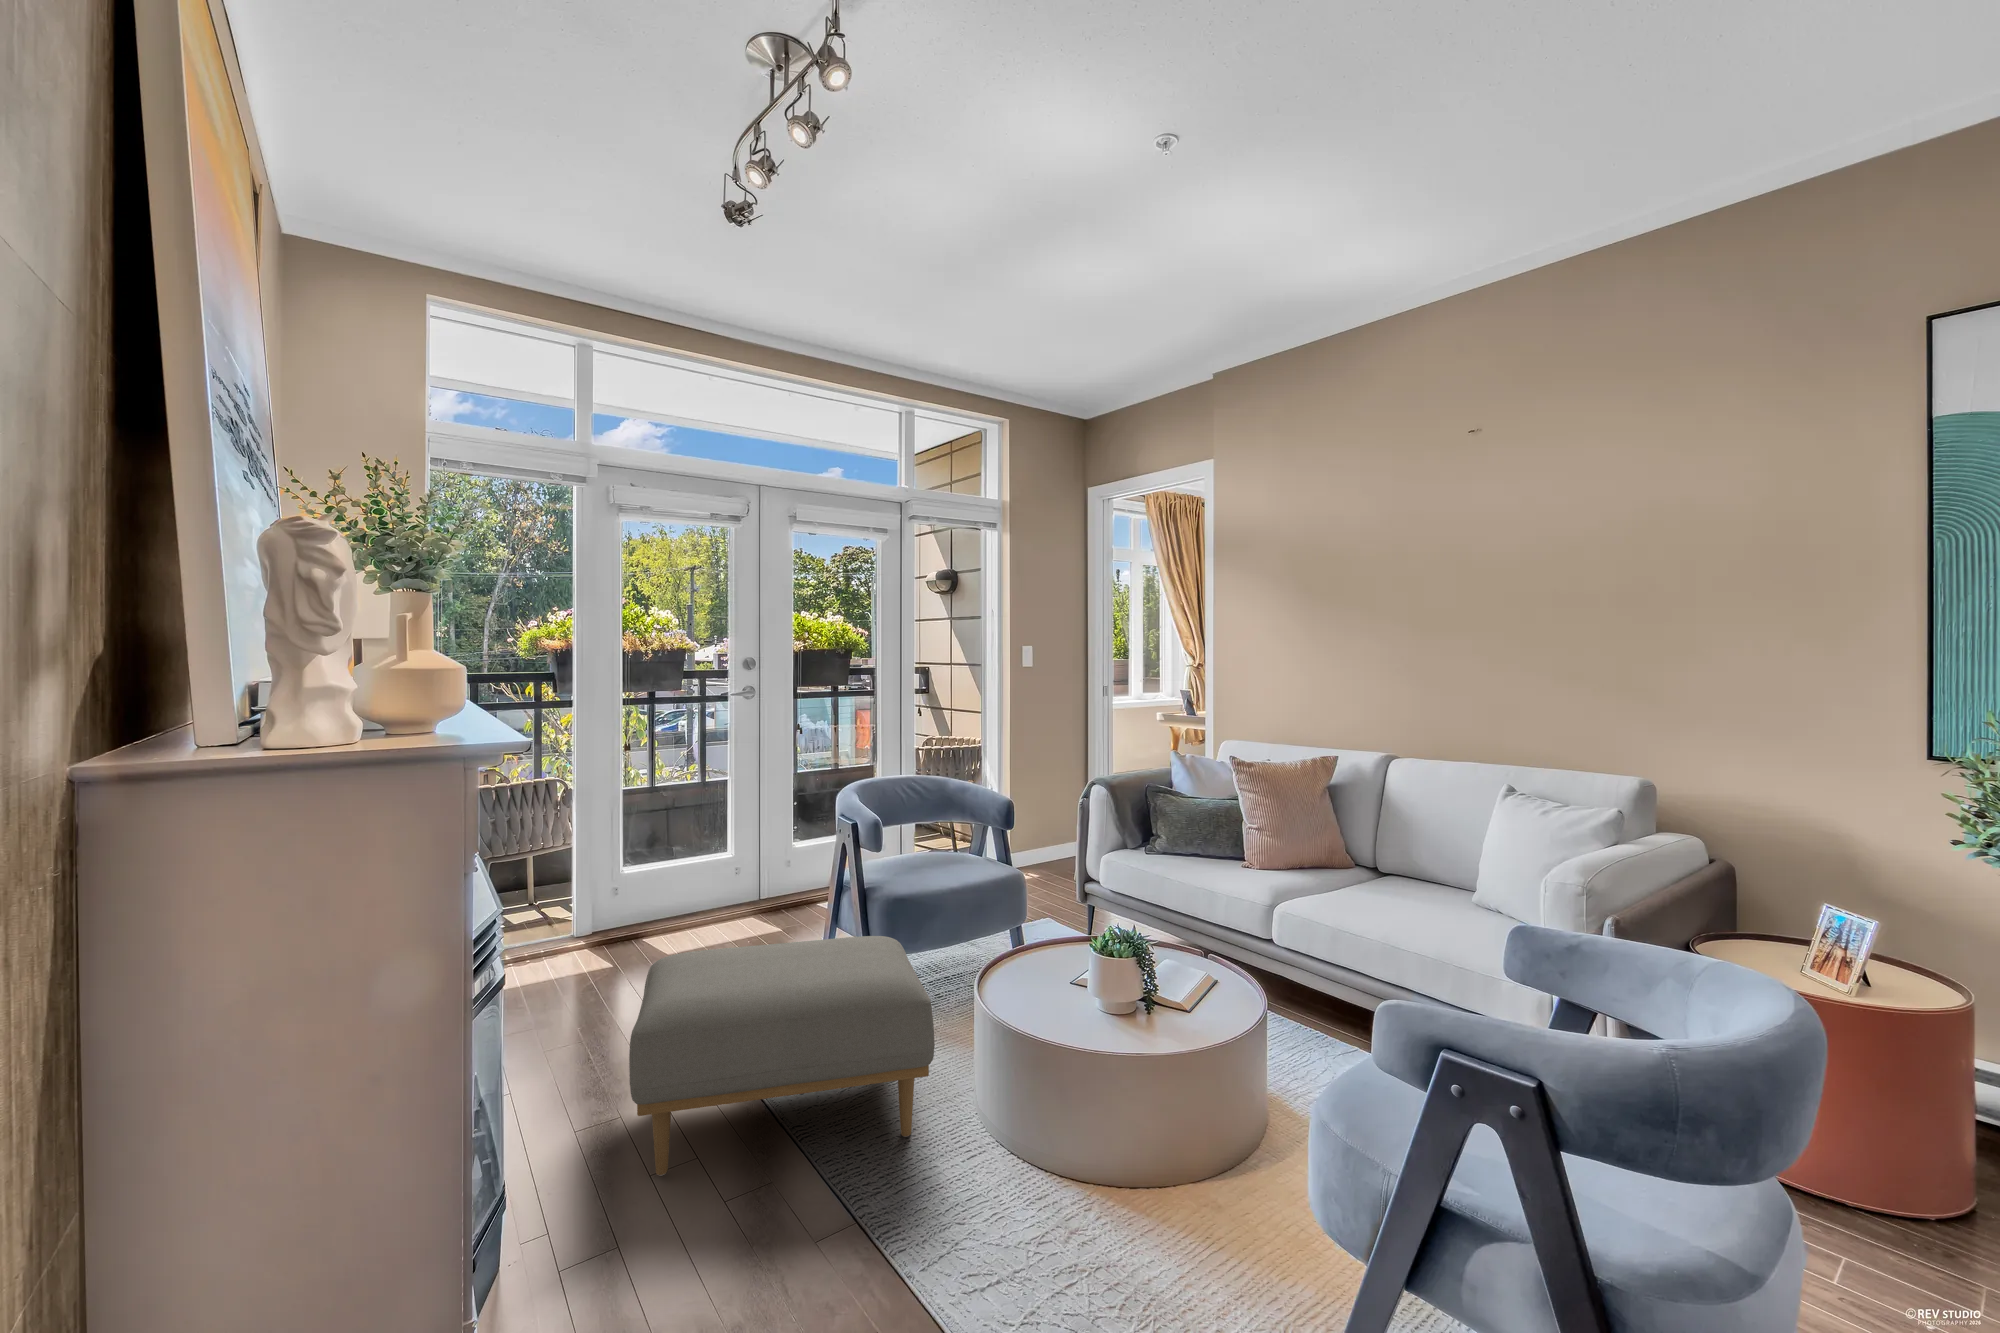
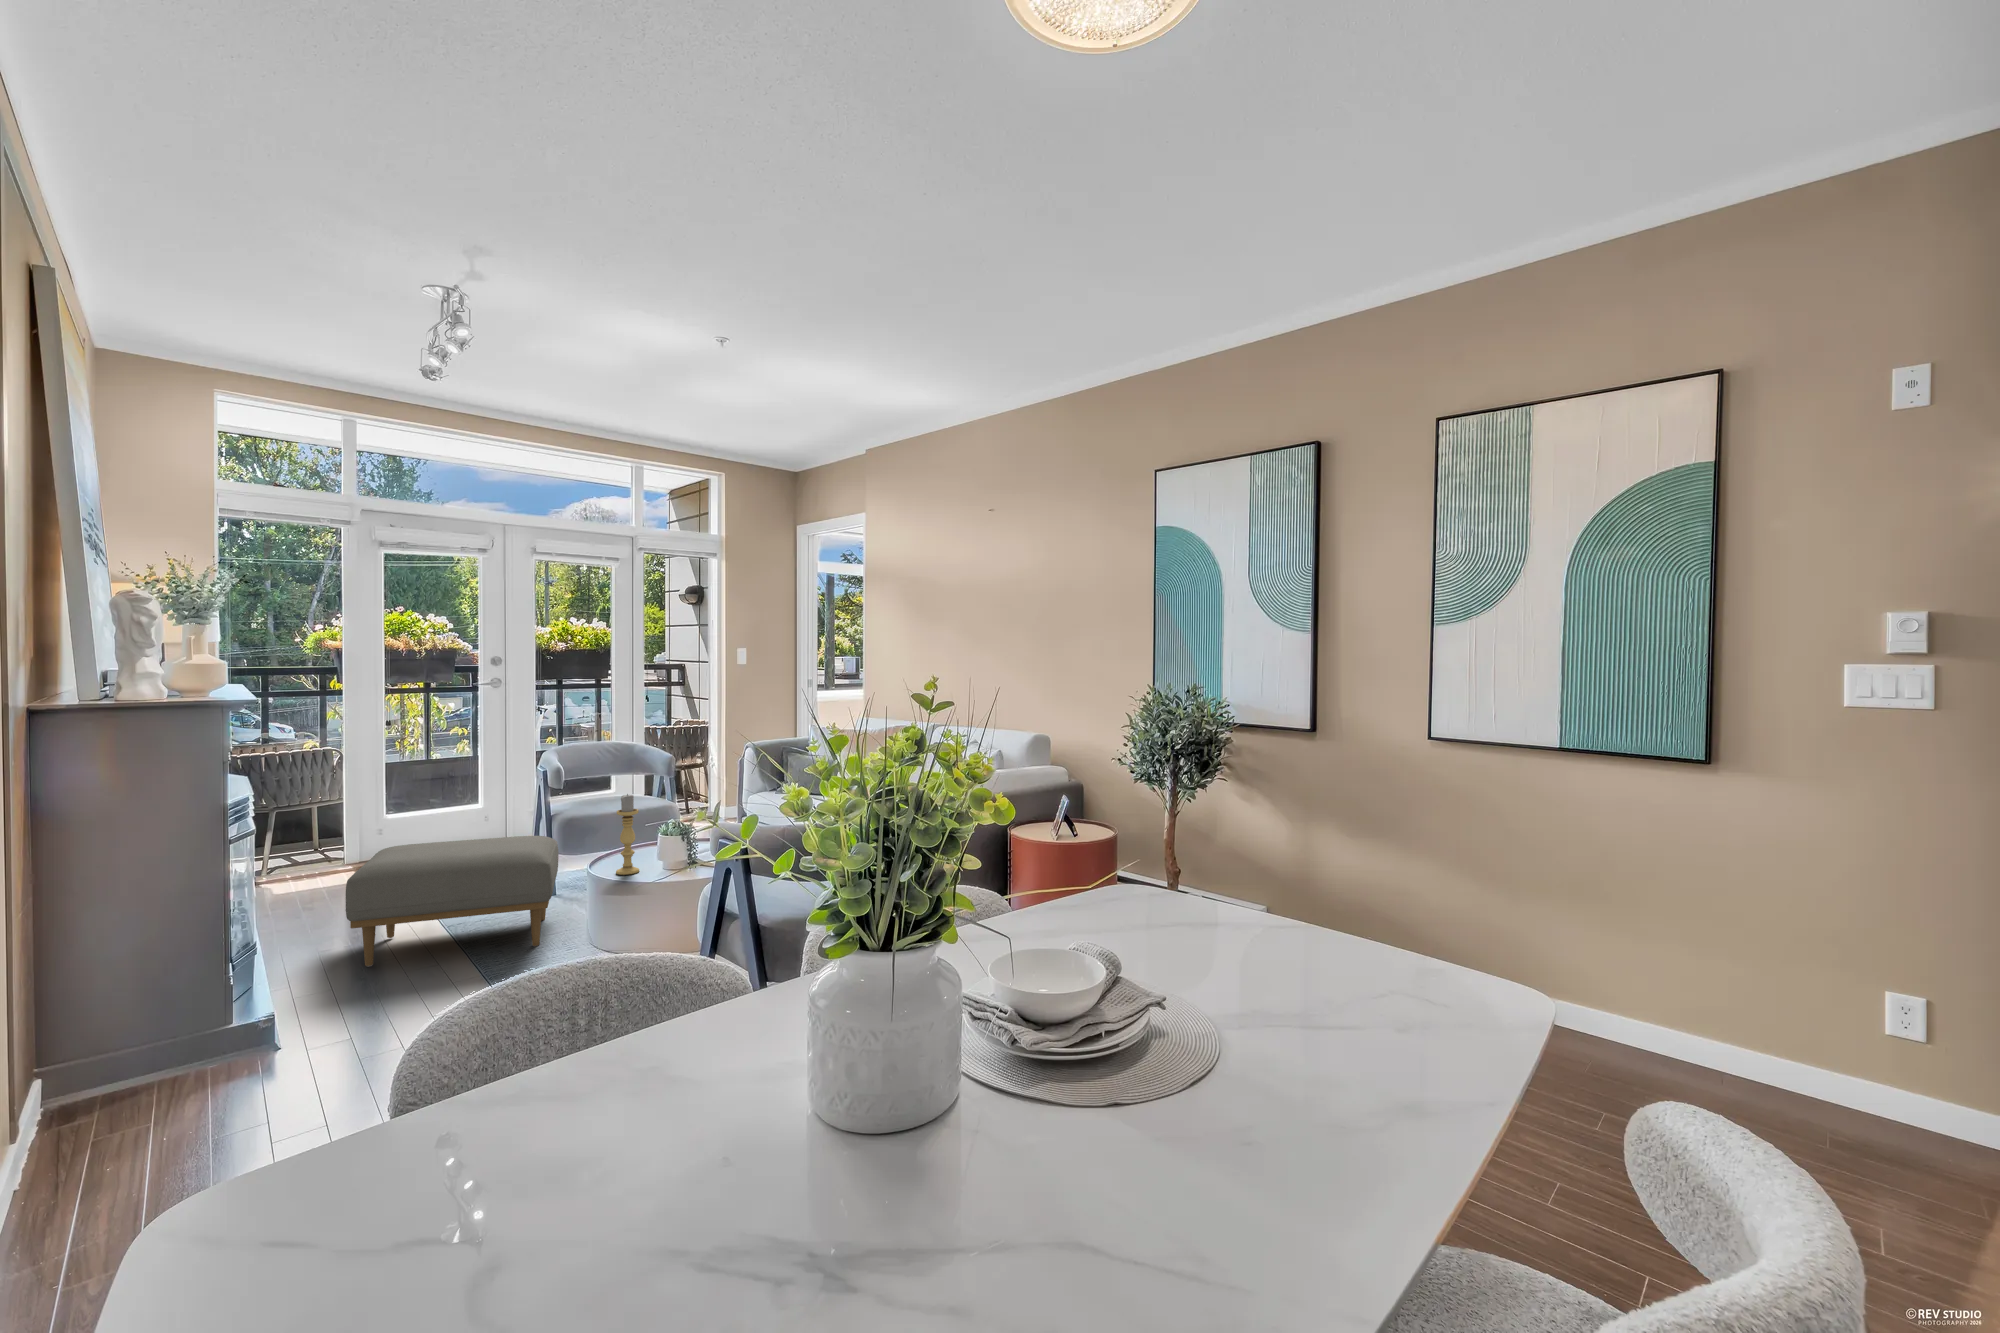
candle holder: none [1036,885,1072,1025] -> present [616,794,639,875]

